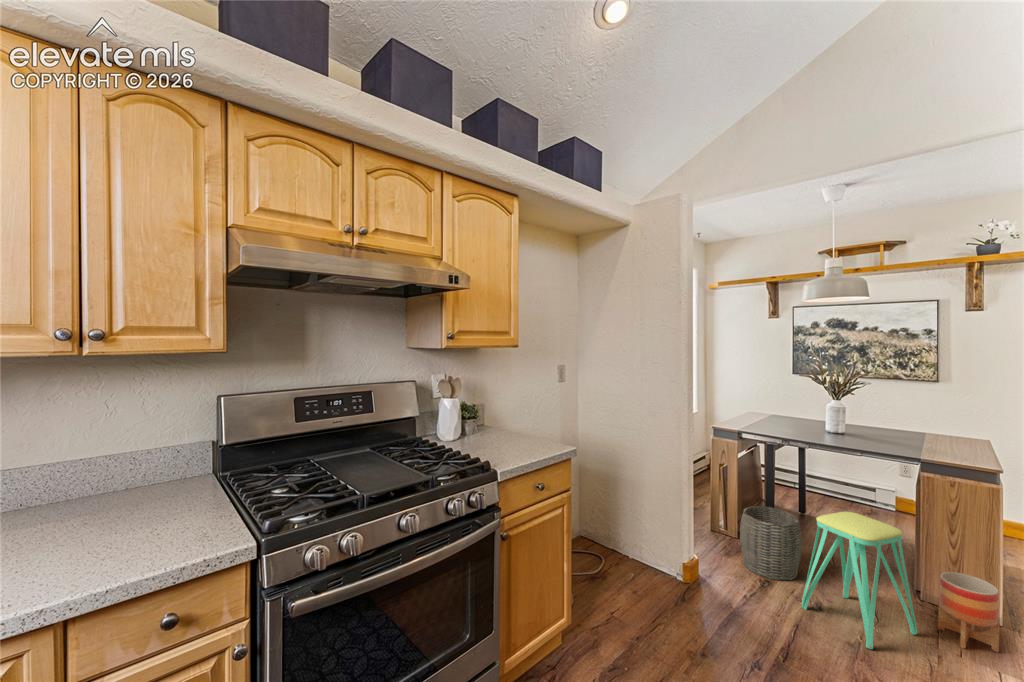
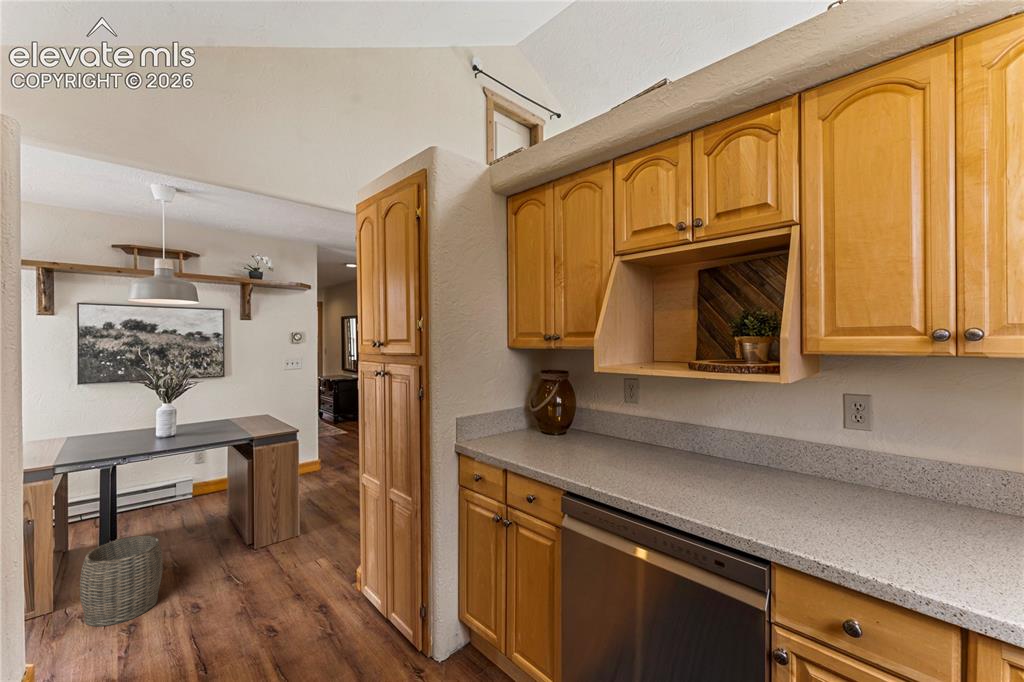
stool: present [802,512,917,649] -> none [183,501,274,622]
planter: present [938,572,1000,652] -> none [280,515,314,569]

